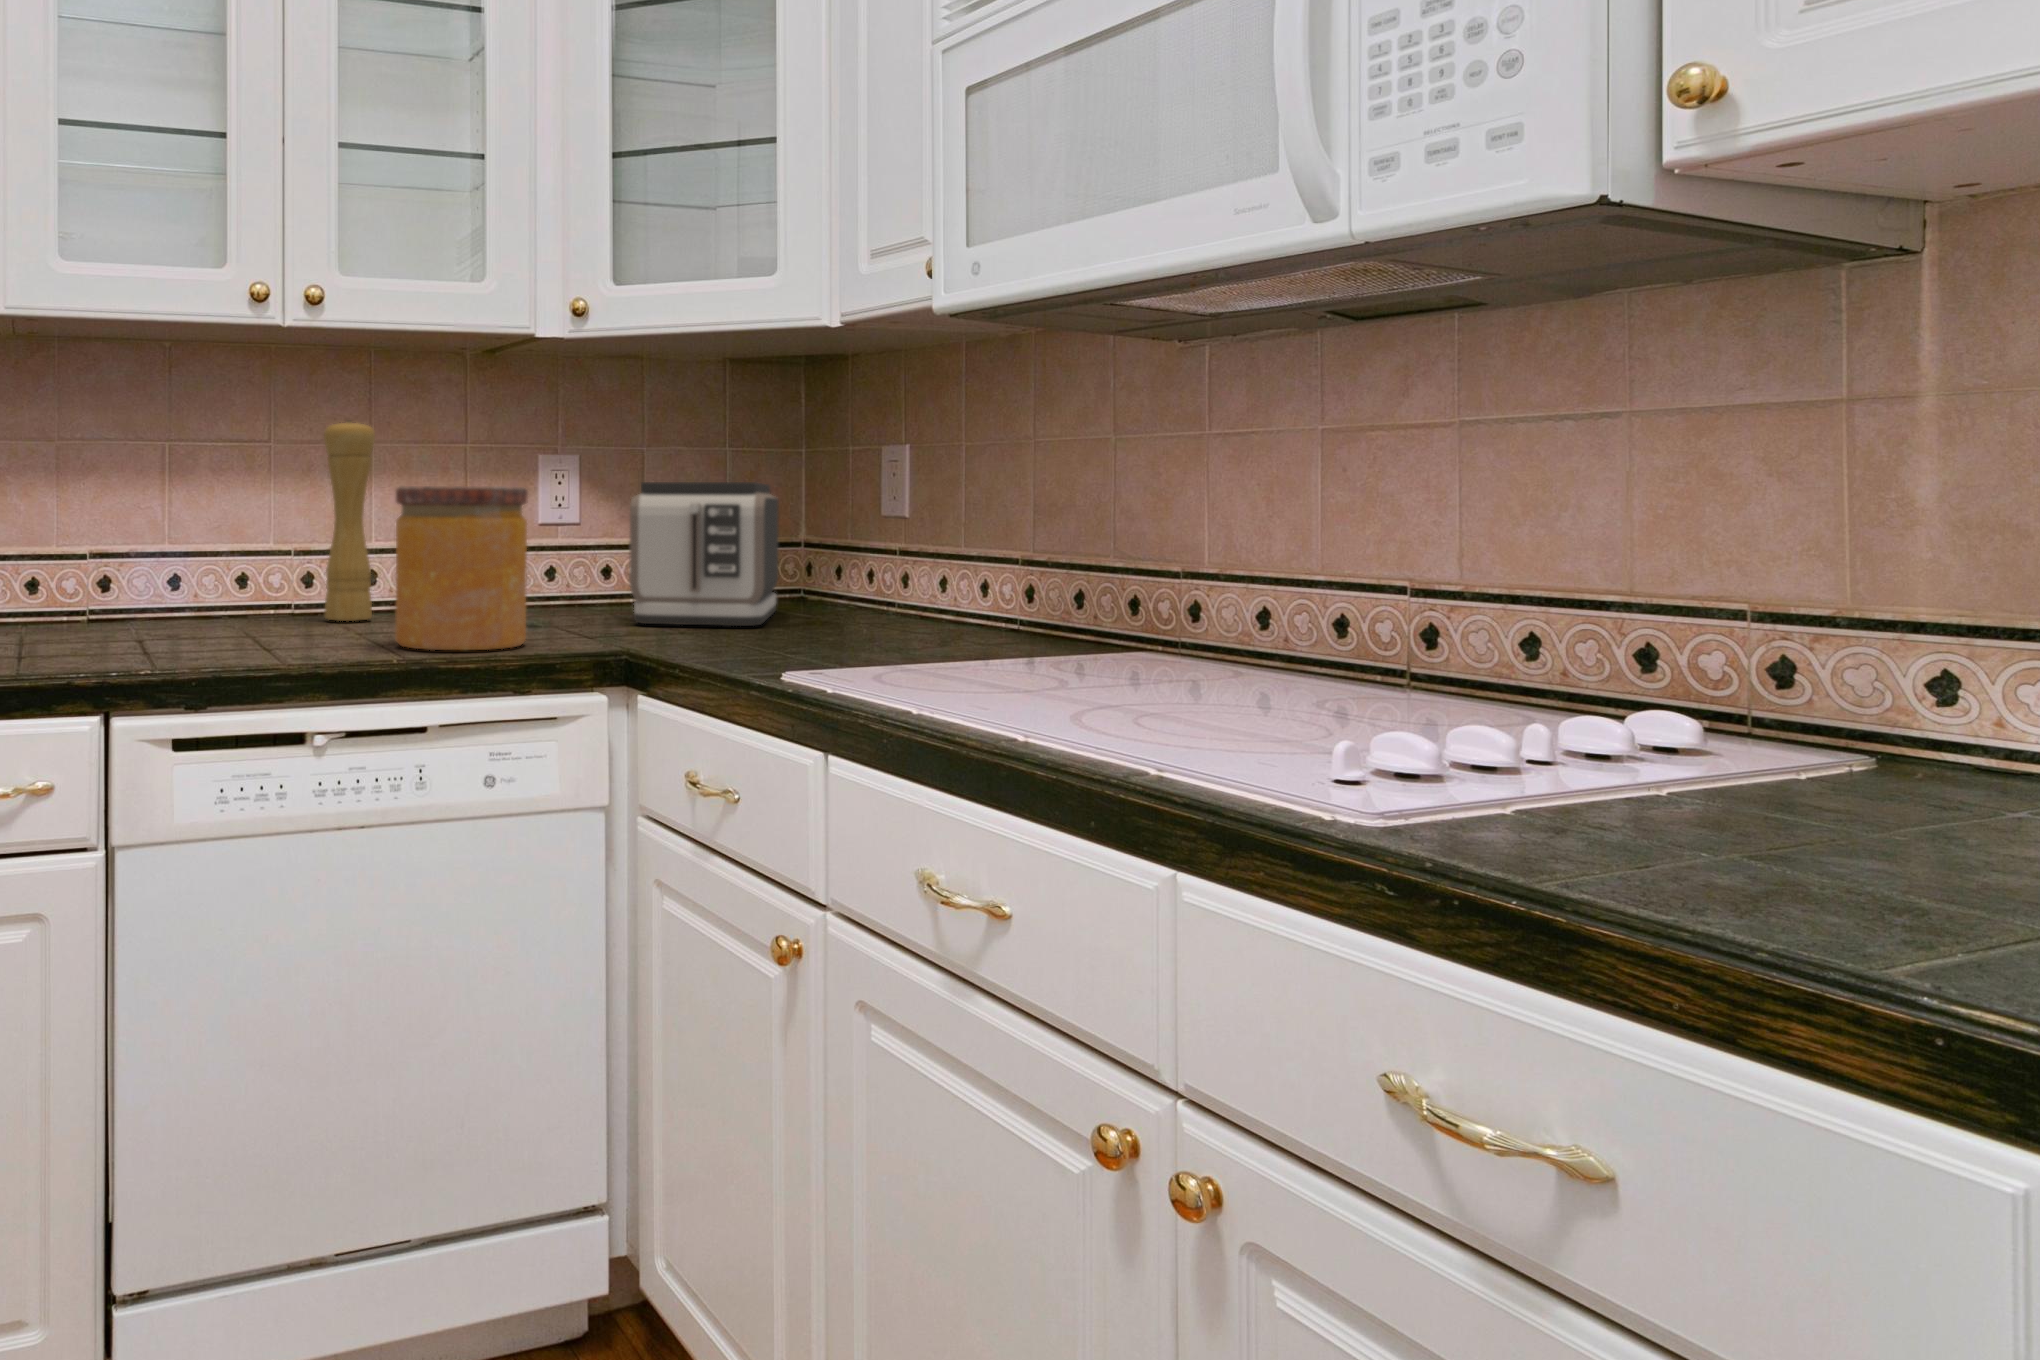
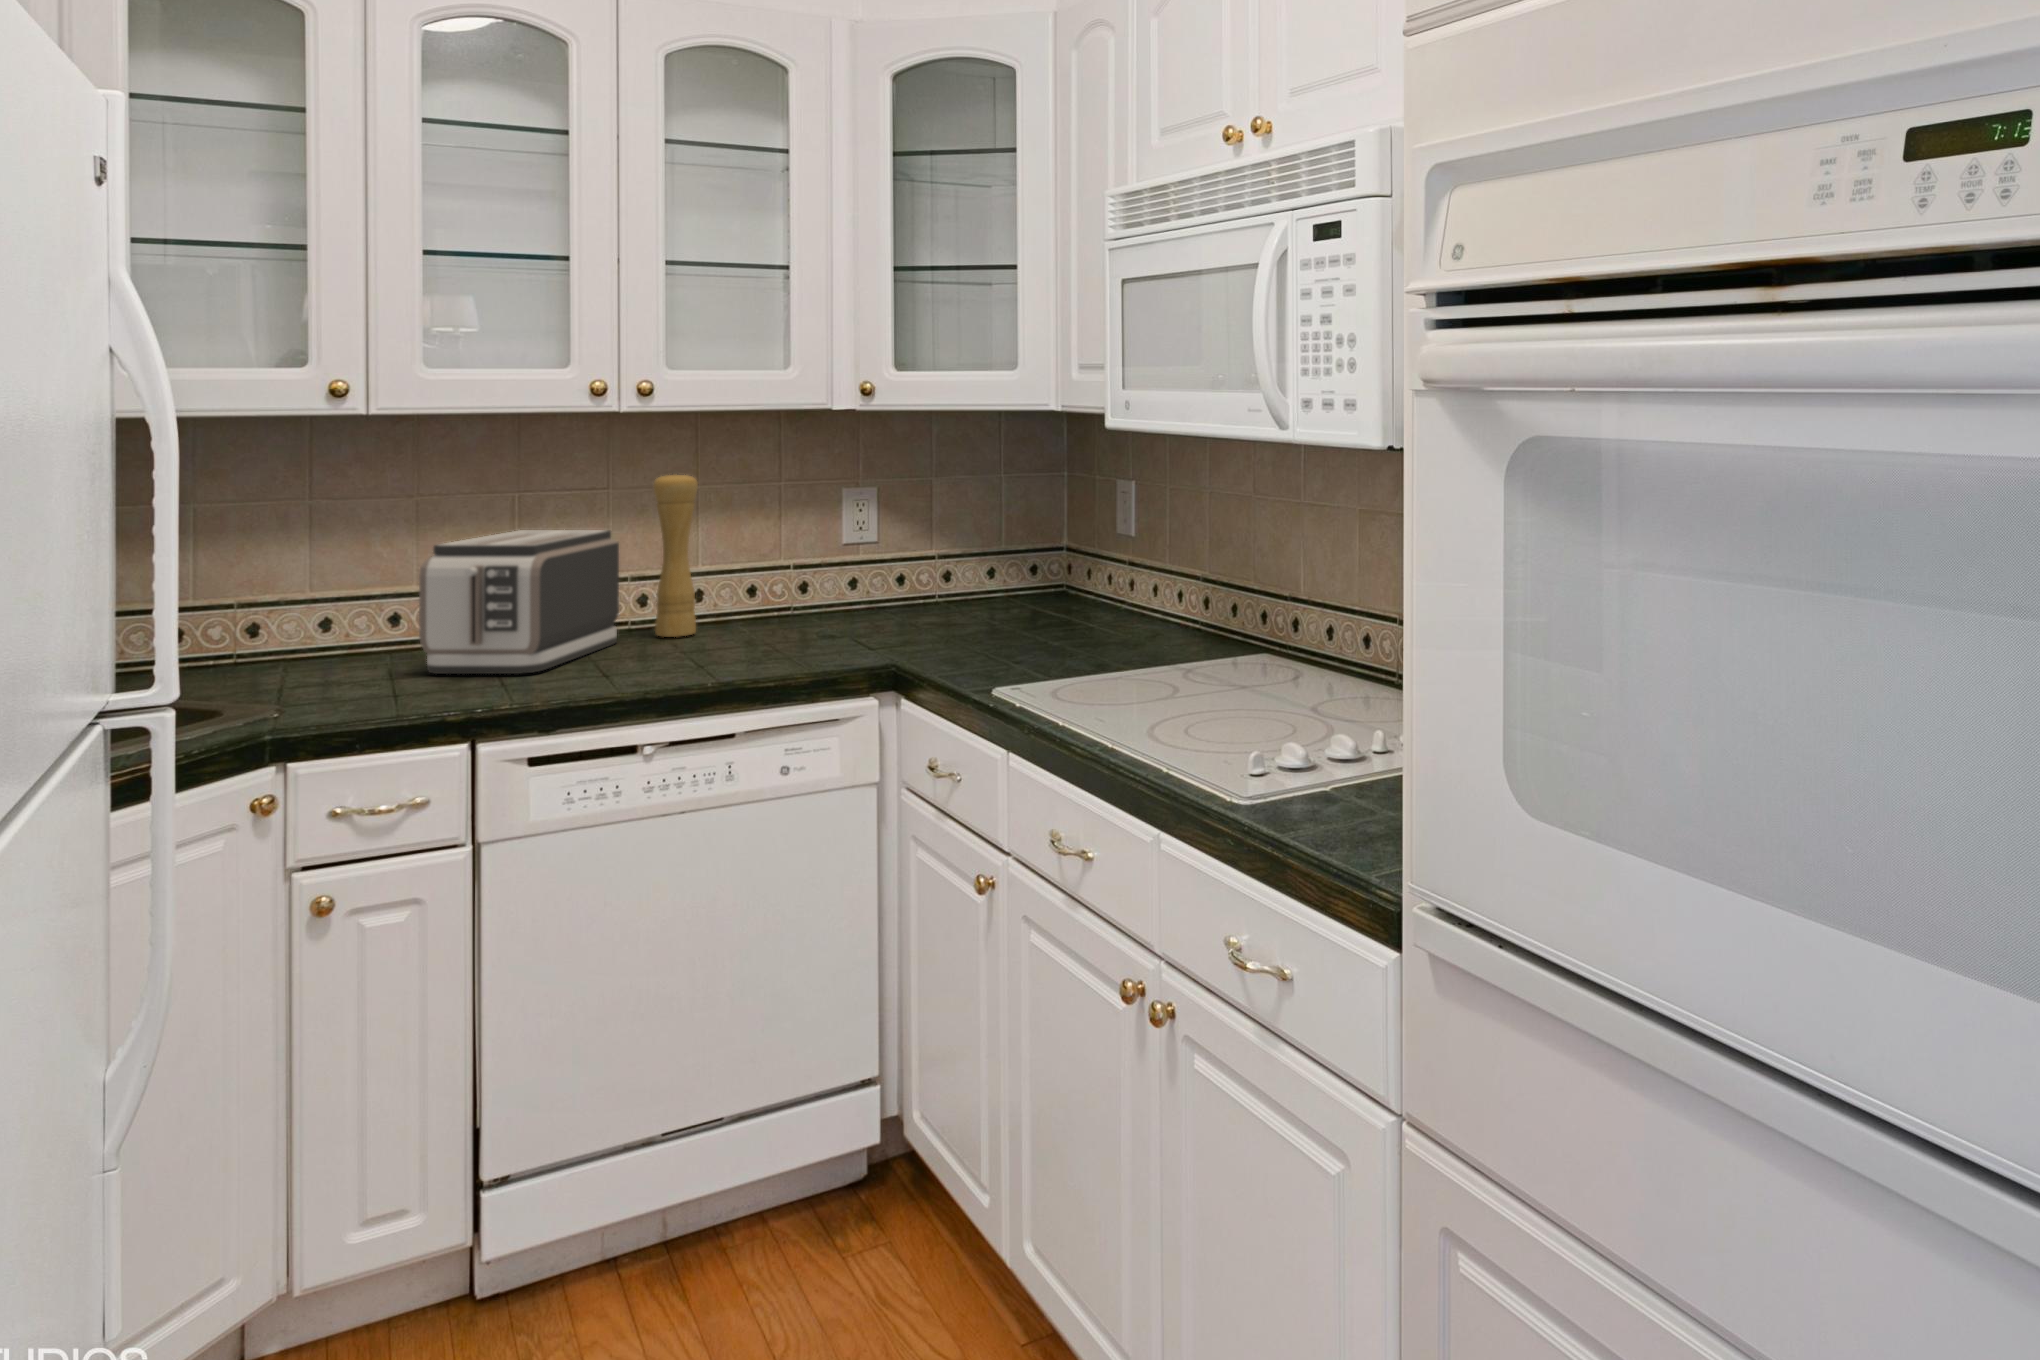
toaster: present [629,482,778,626] -> present [419,530,619,674]
jar: present [395,486,528,650] -> none [710,539,816,673]

